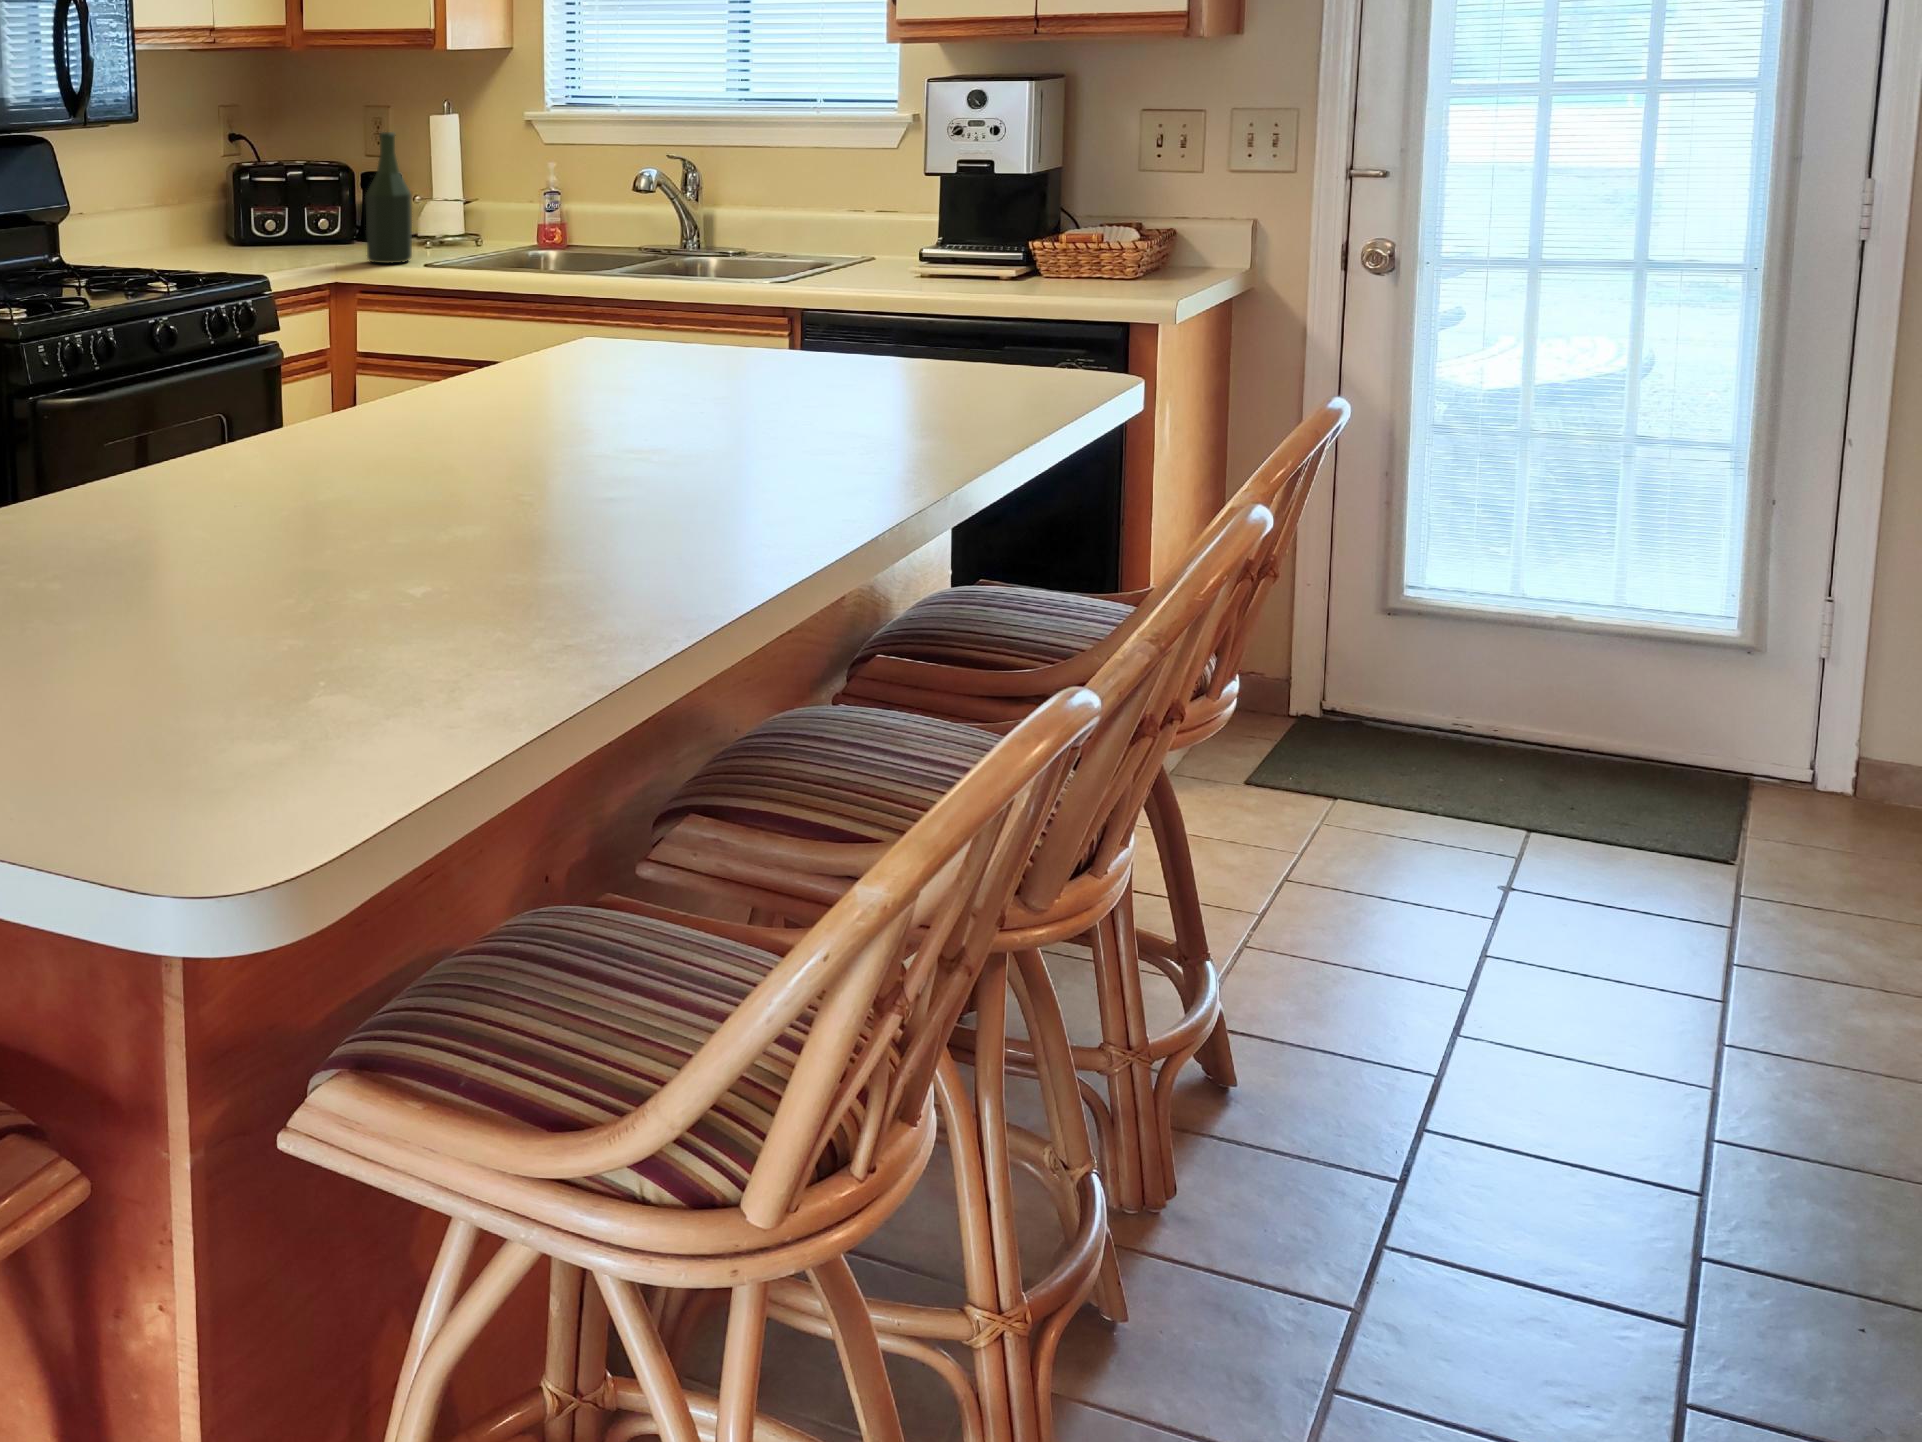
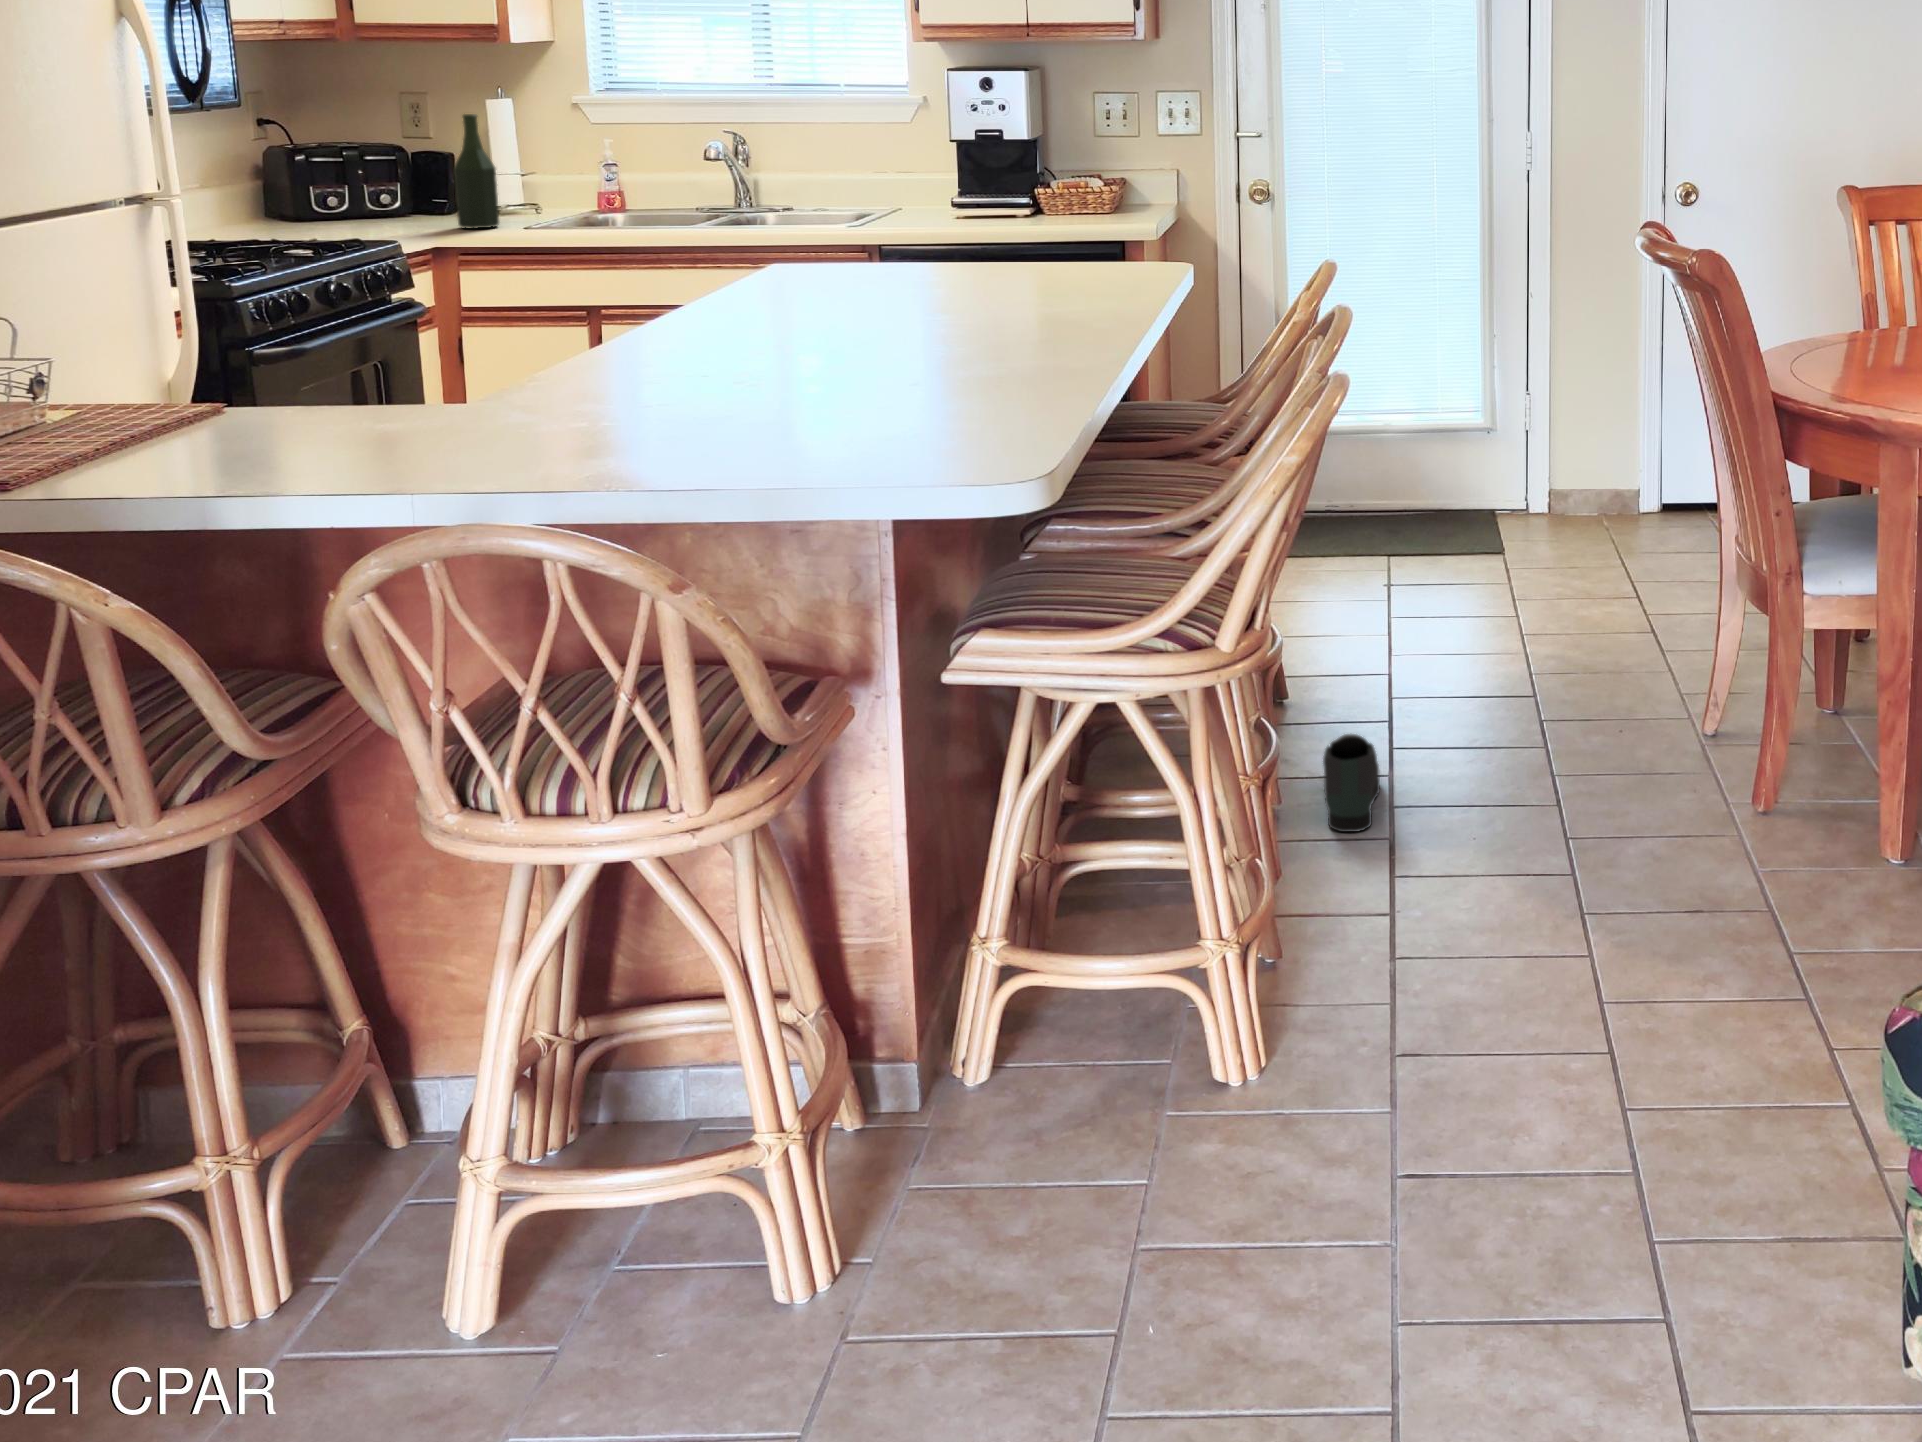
shoe: none [1183,1216,1314,1396] -> present [1323,734,1380,832]

